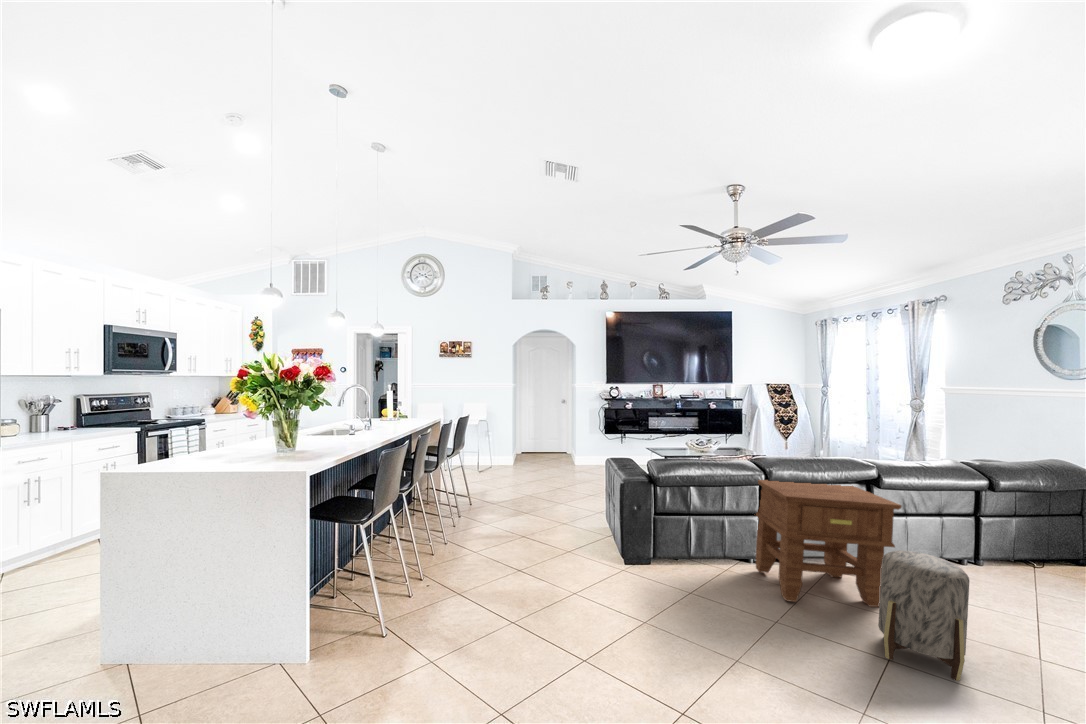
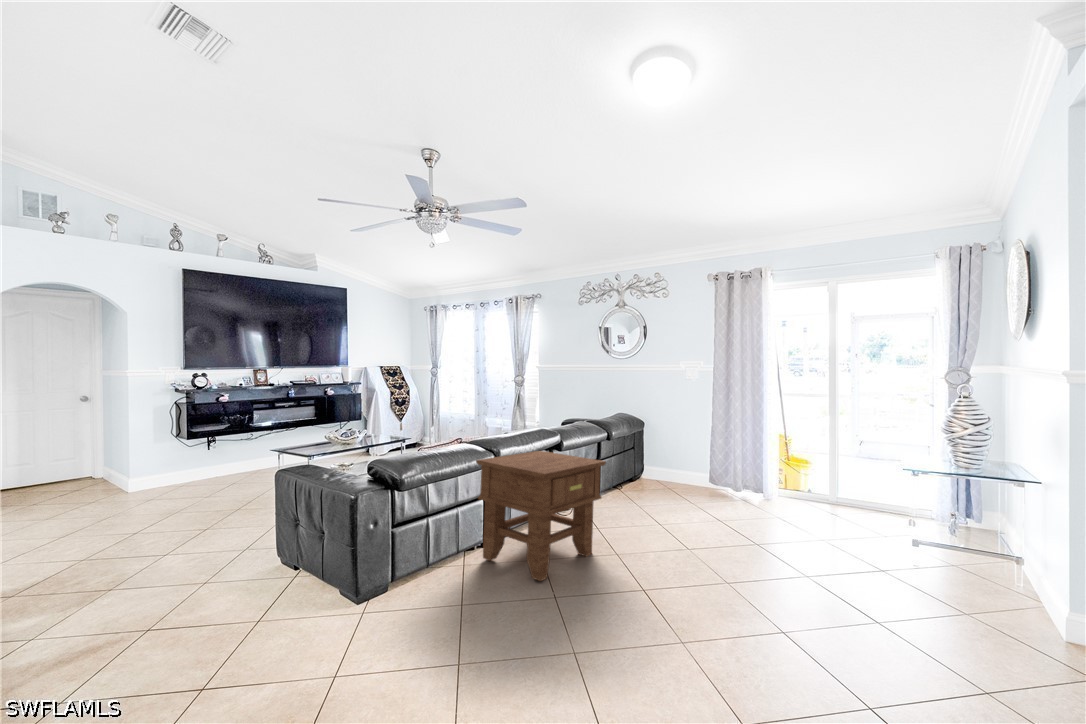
ottoman: present [878,550,970,681] -> none [621,497,692,599]

